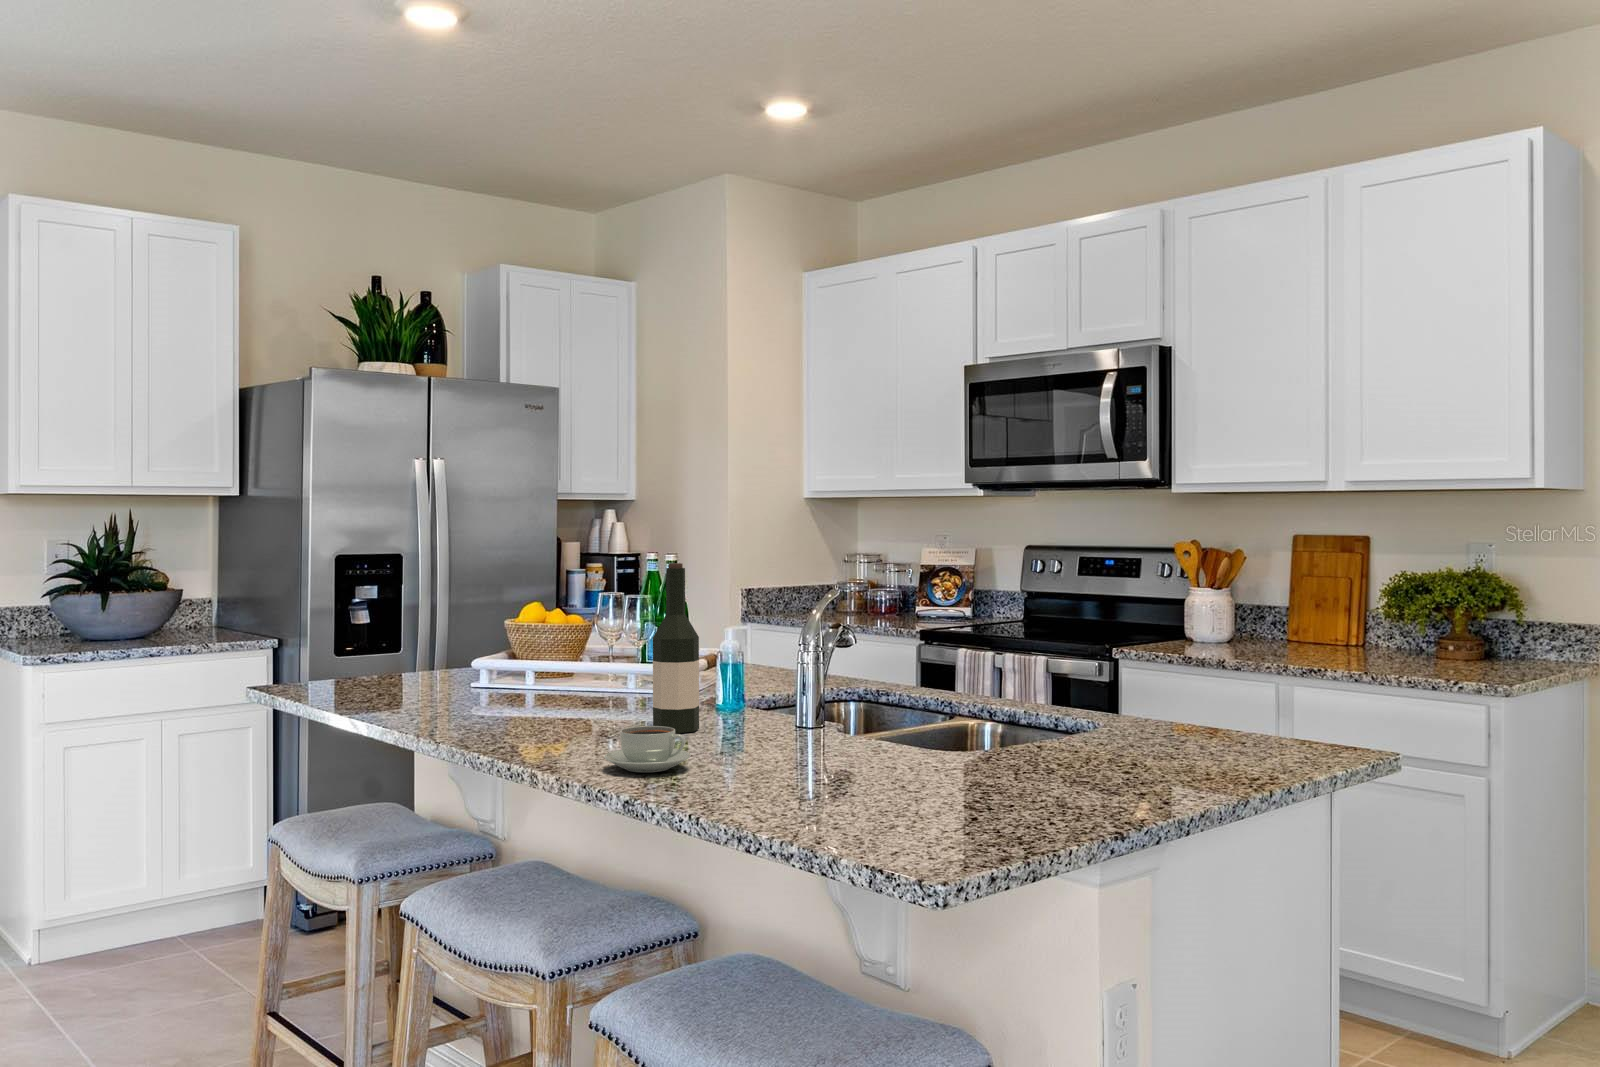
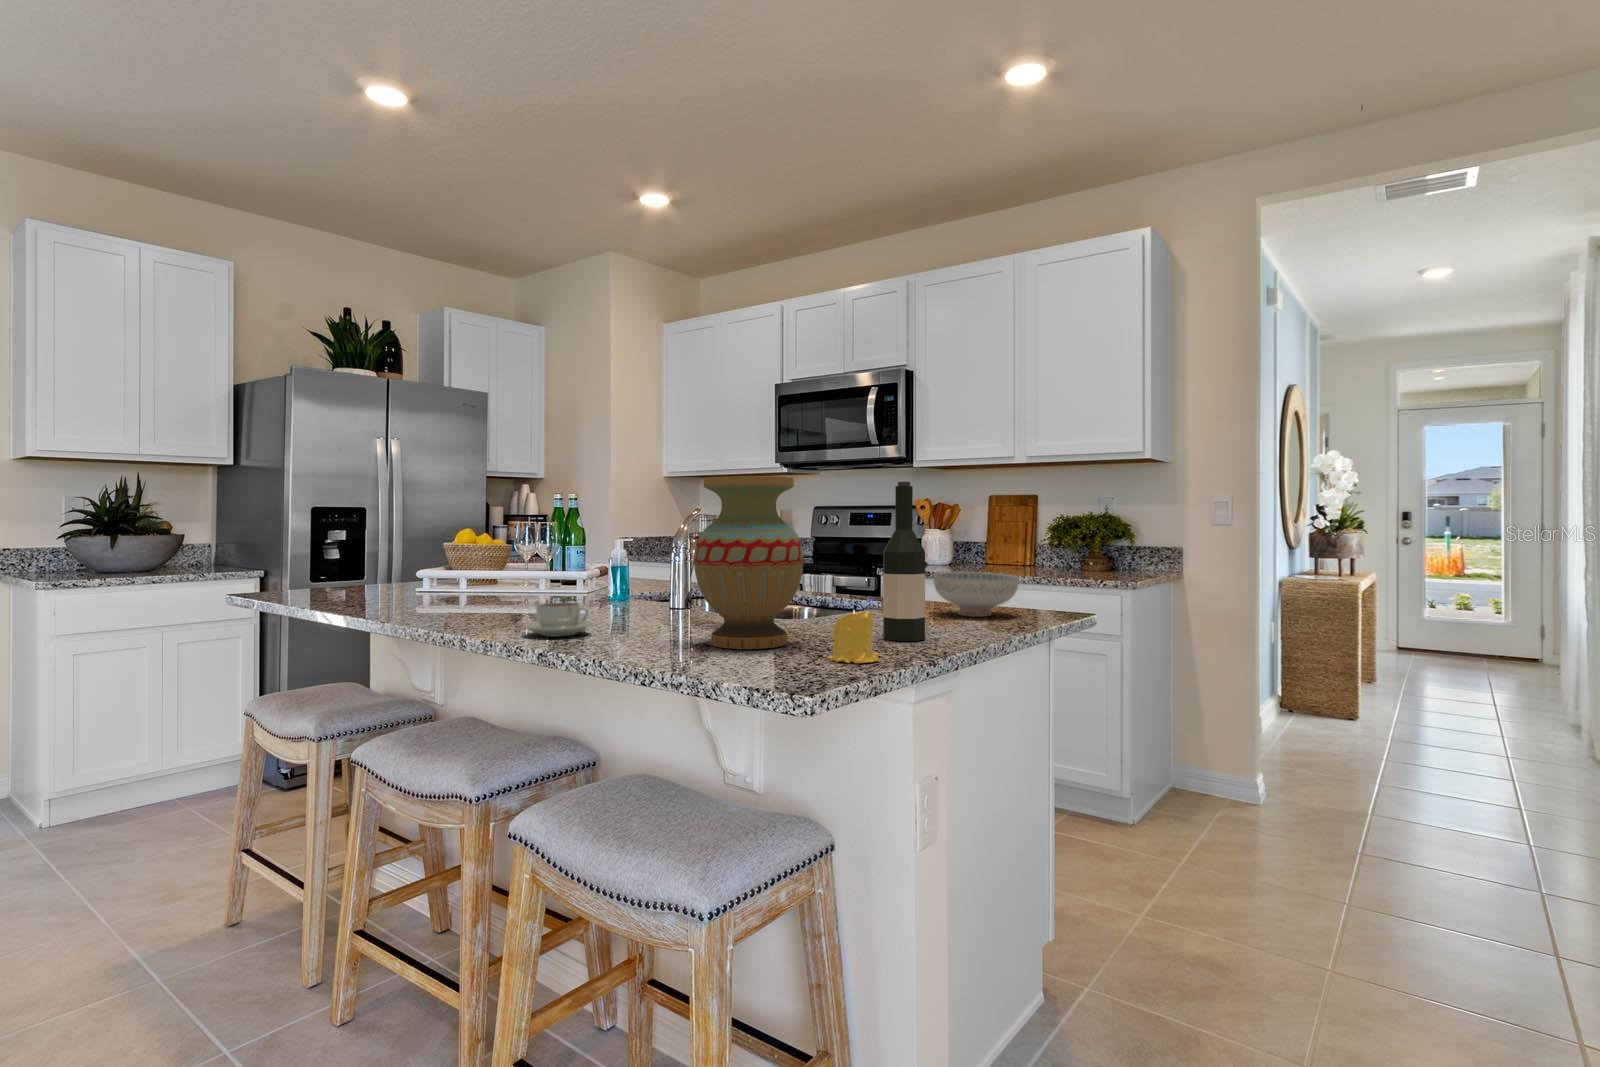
wine bottle: present [653,563,699,733] -> present [883,482,925,641]
vase: none [817,574,961,803] -> present [694,476,803,649]
ceramic bowl: none [1162,681,1290,750] -> present [933,571,1019,617]
candle: none [986,758,1058,834] -> present [828,611,880,663]

